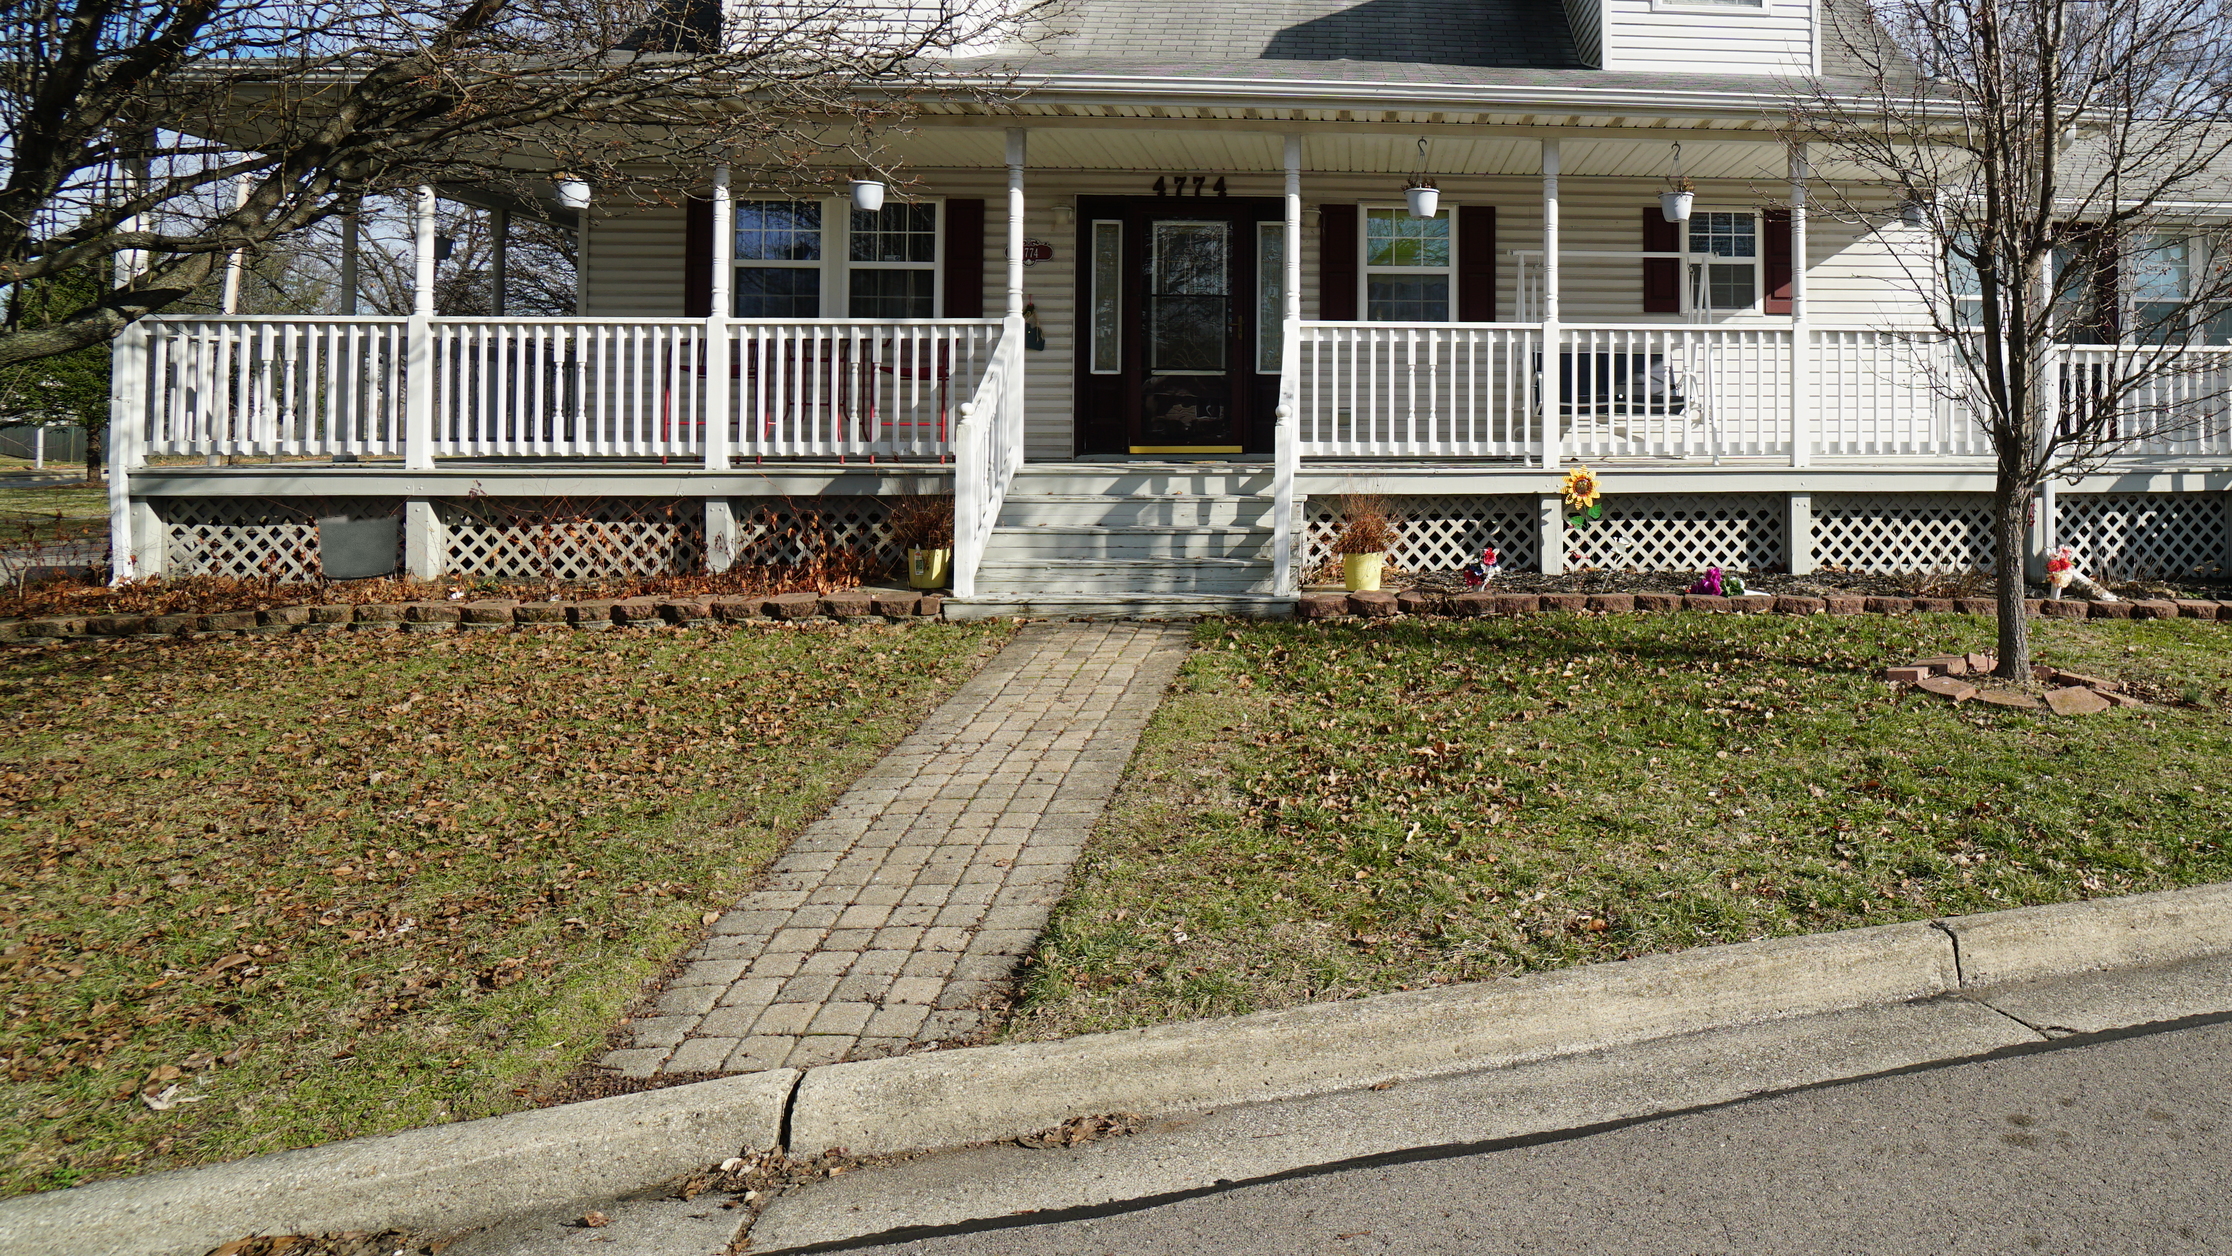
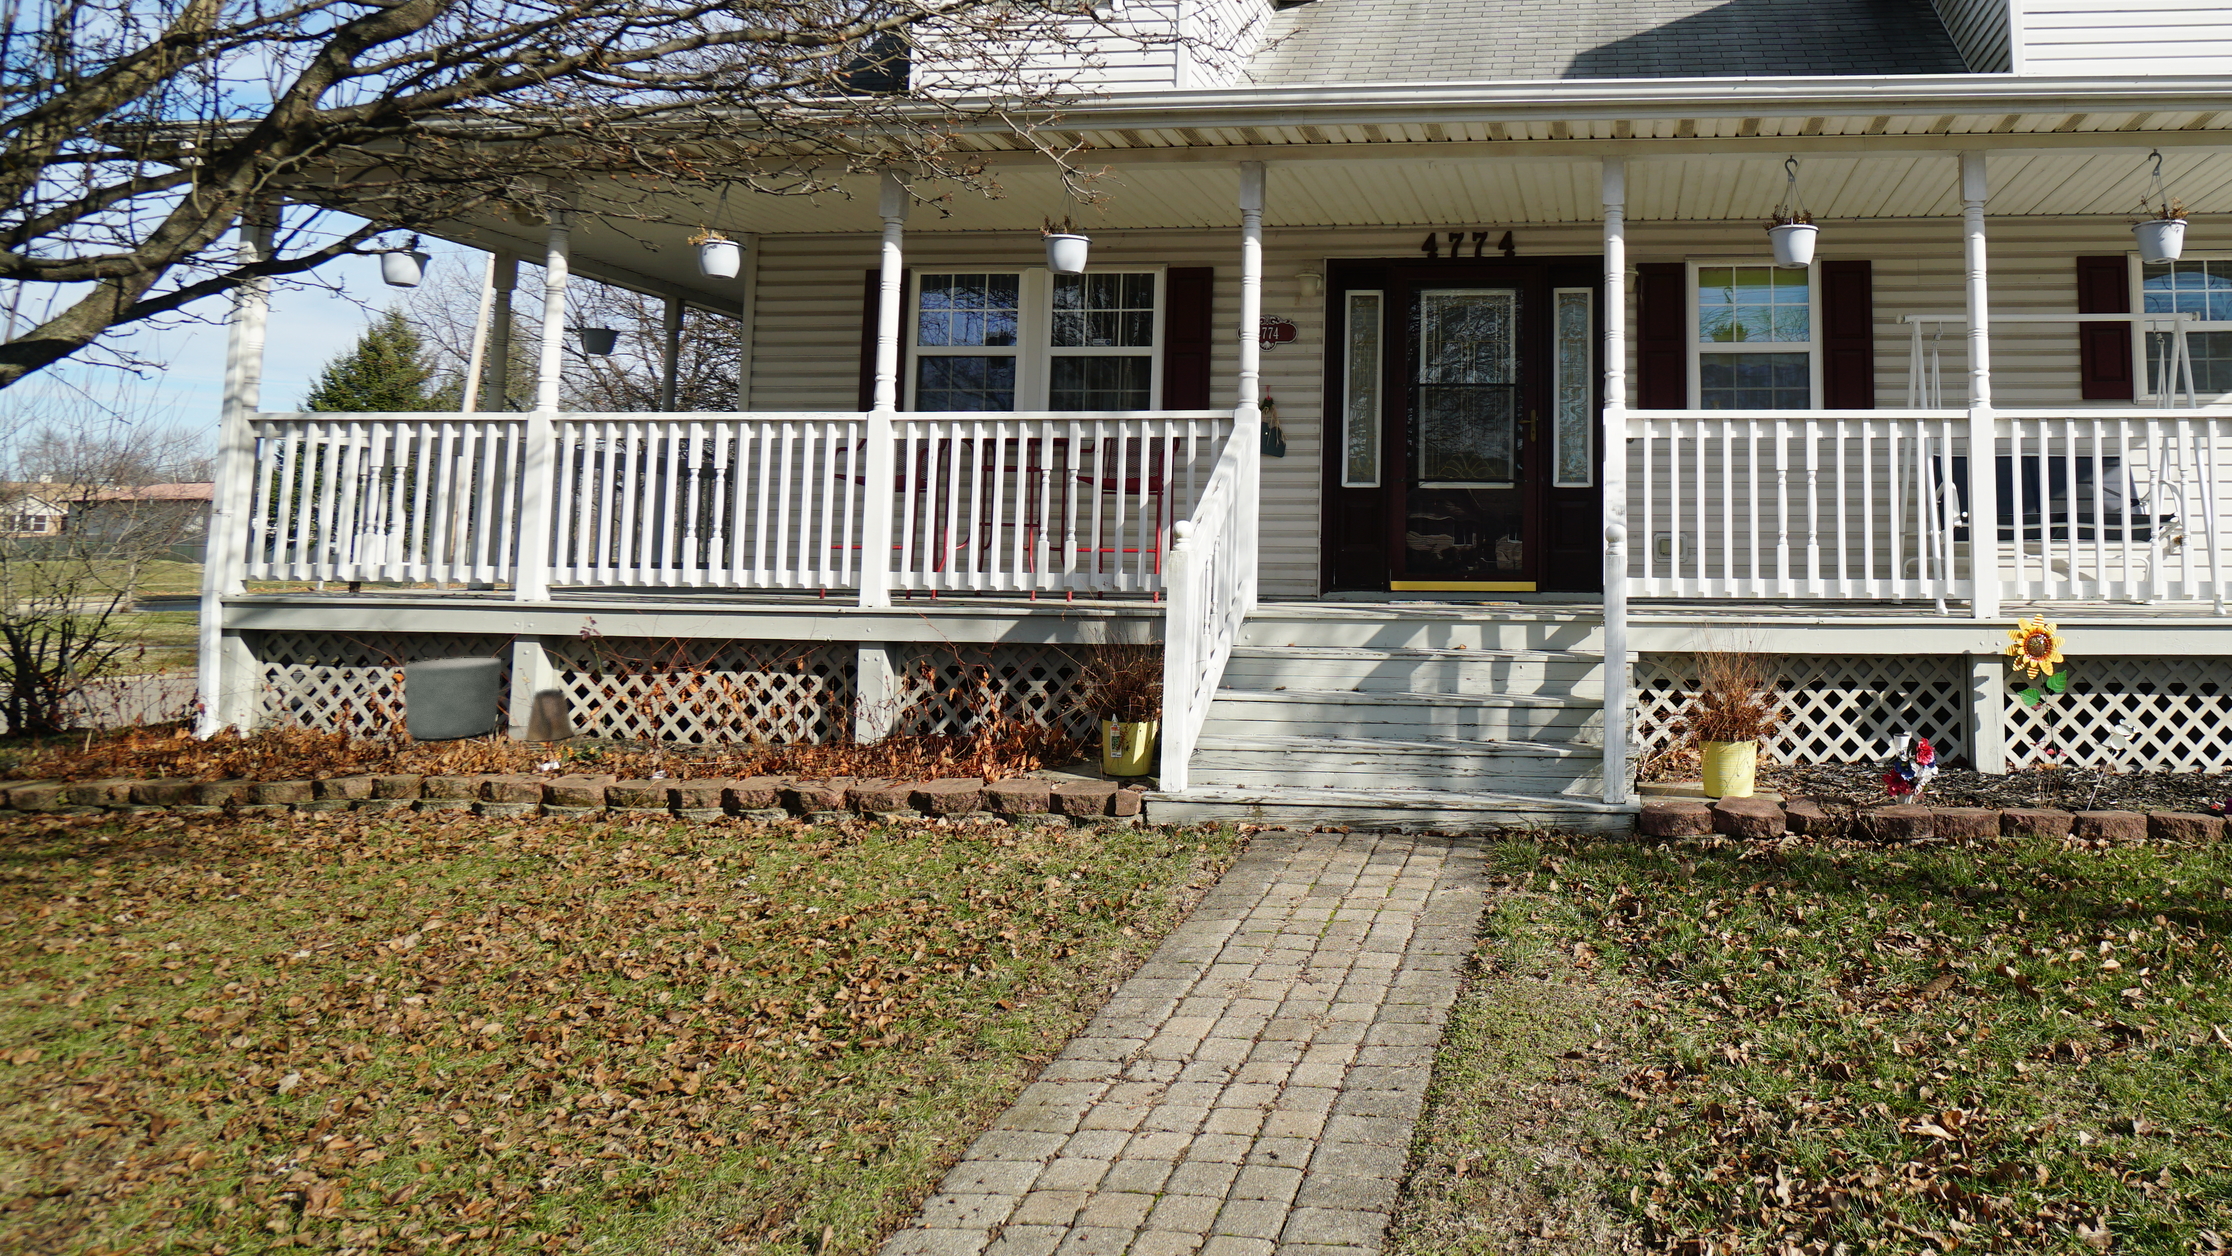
watering can: none [426,537,467,578] -> present [525,689,573,742]

